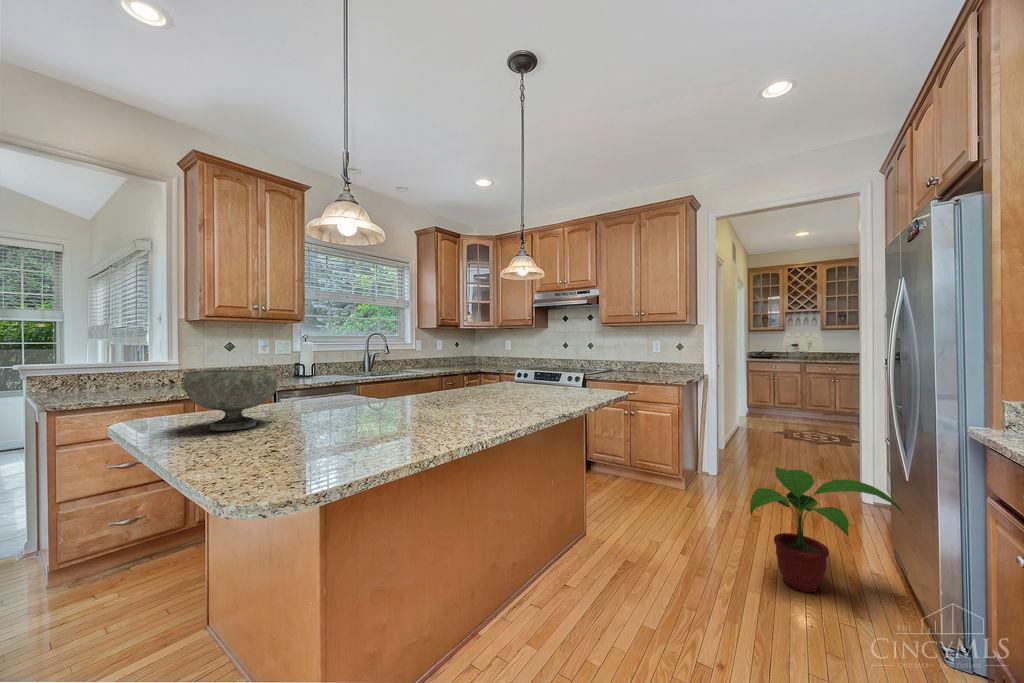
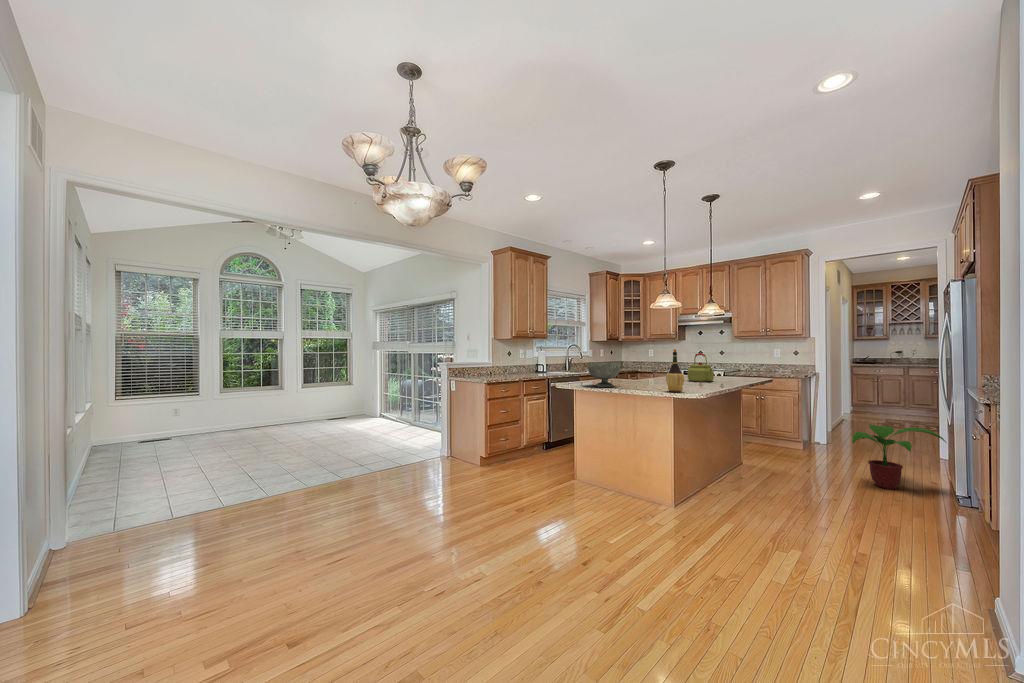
wine bottle: none [301,337,353,456] -> present [666,349,684,392]
kettle: none [473,348,519,403] -> present [688,353,714,382]

